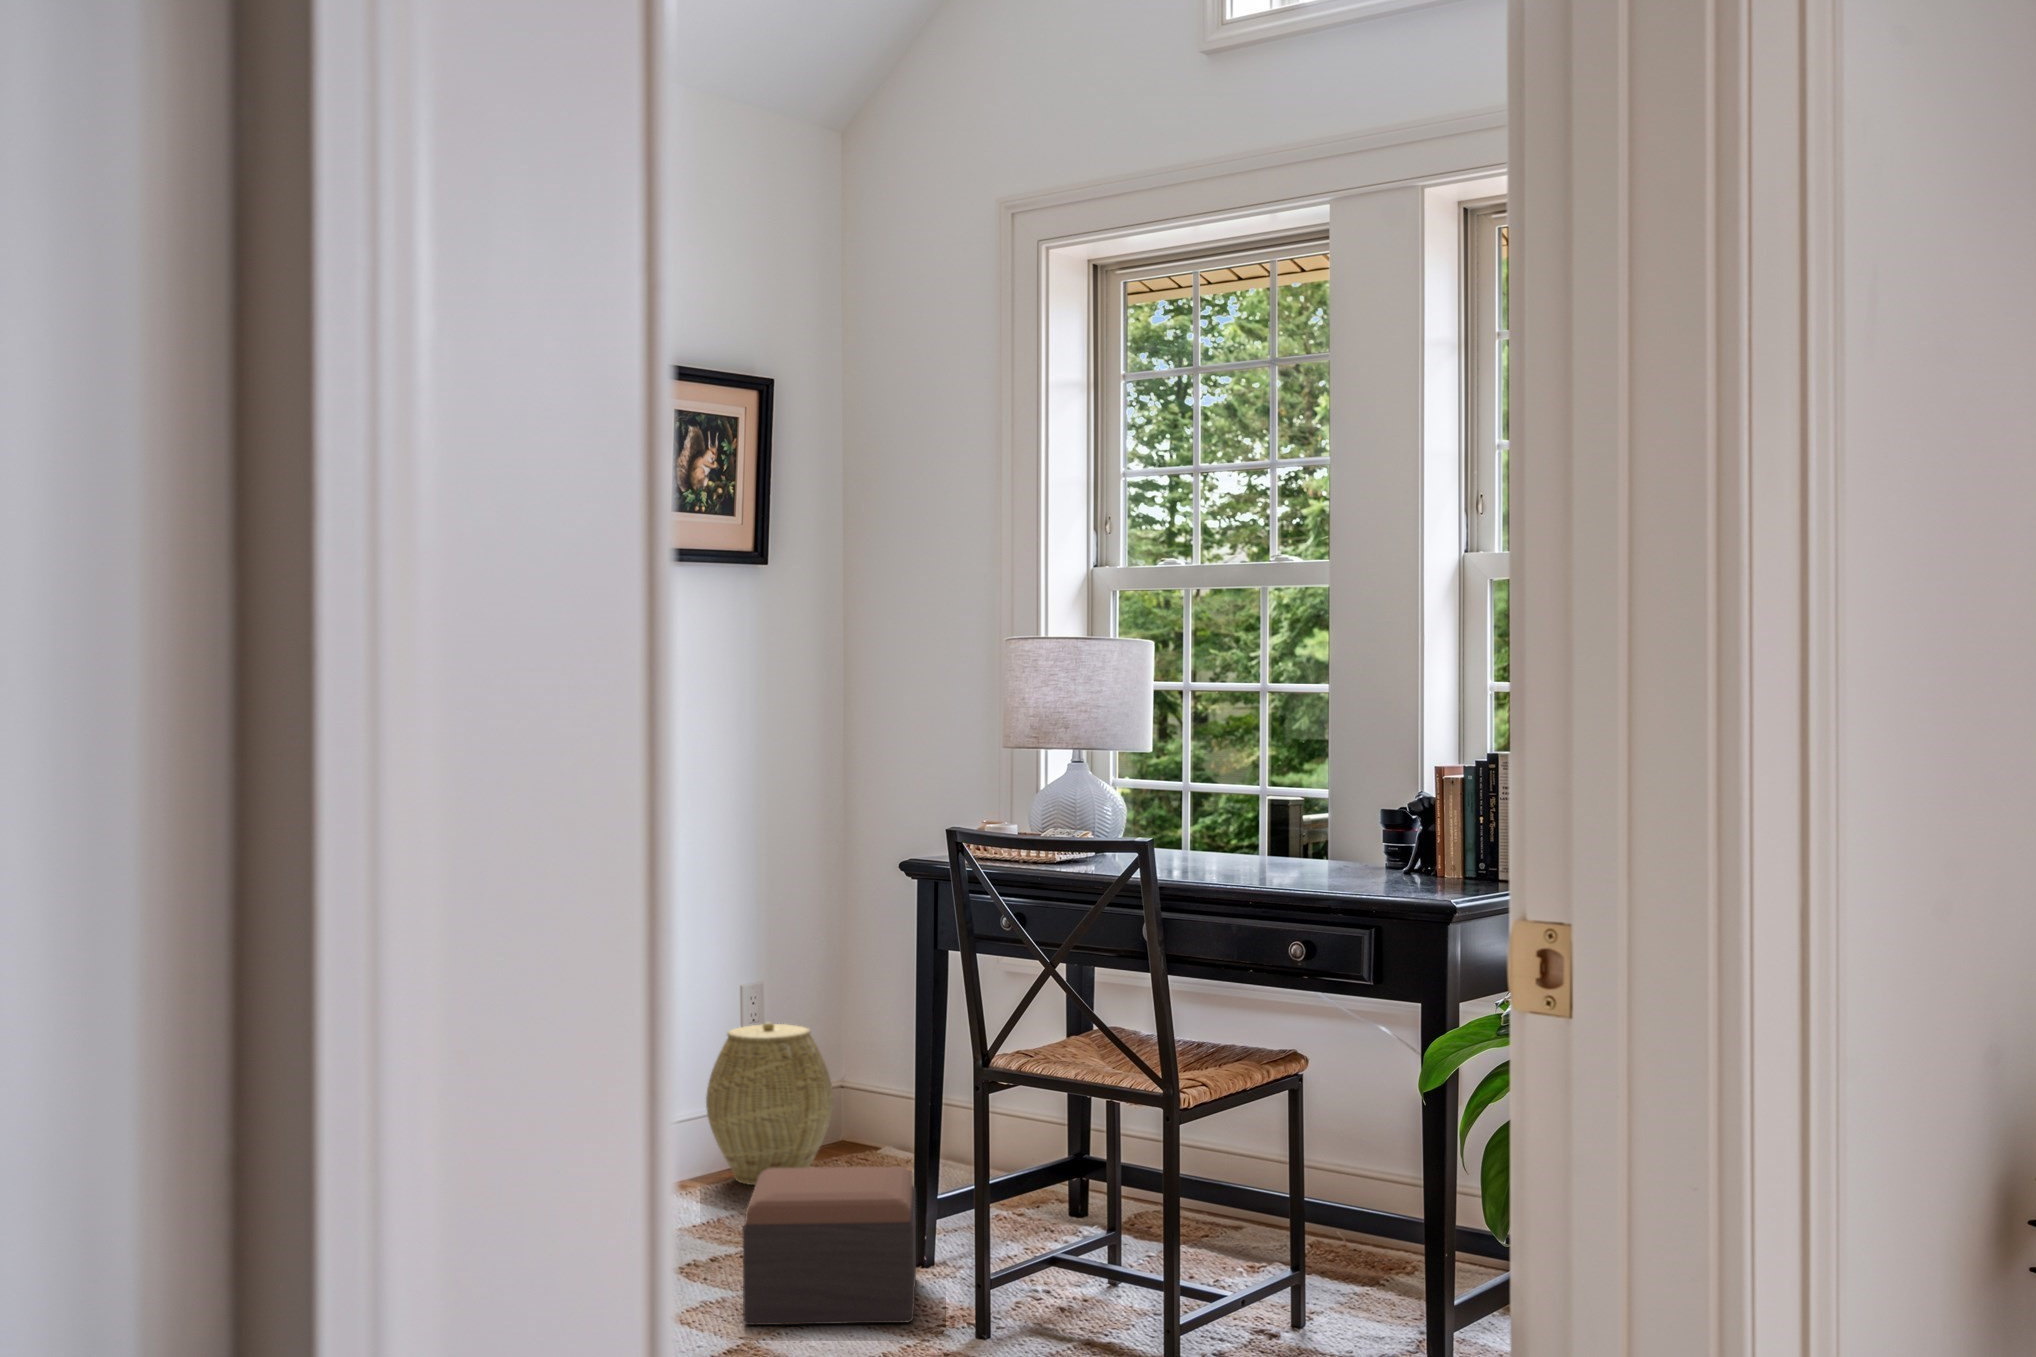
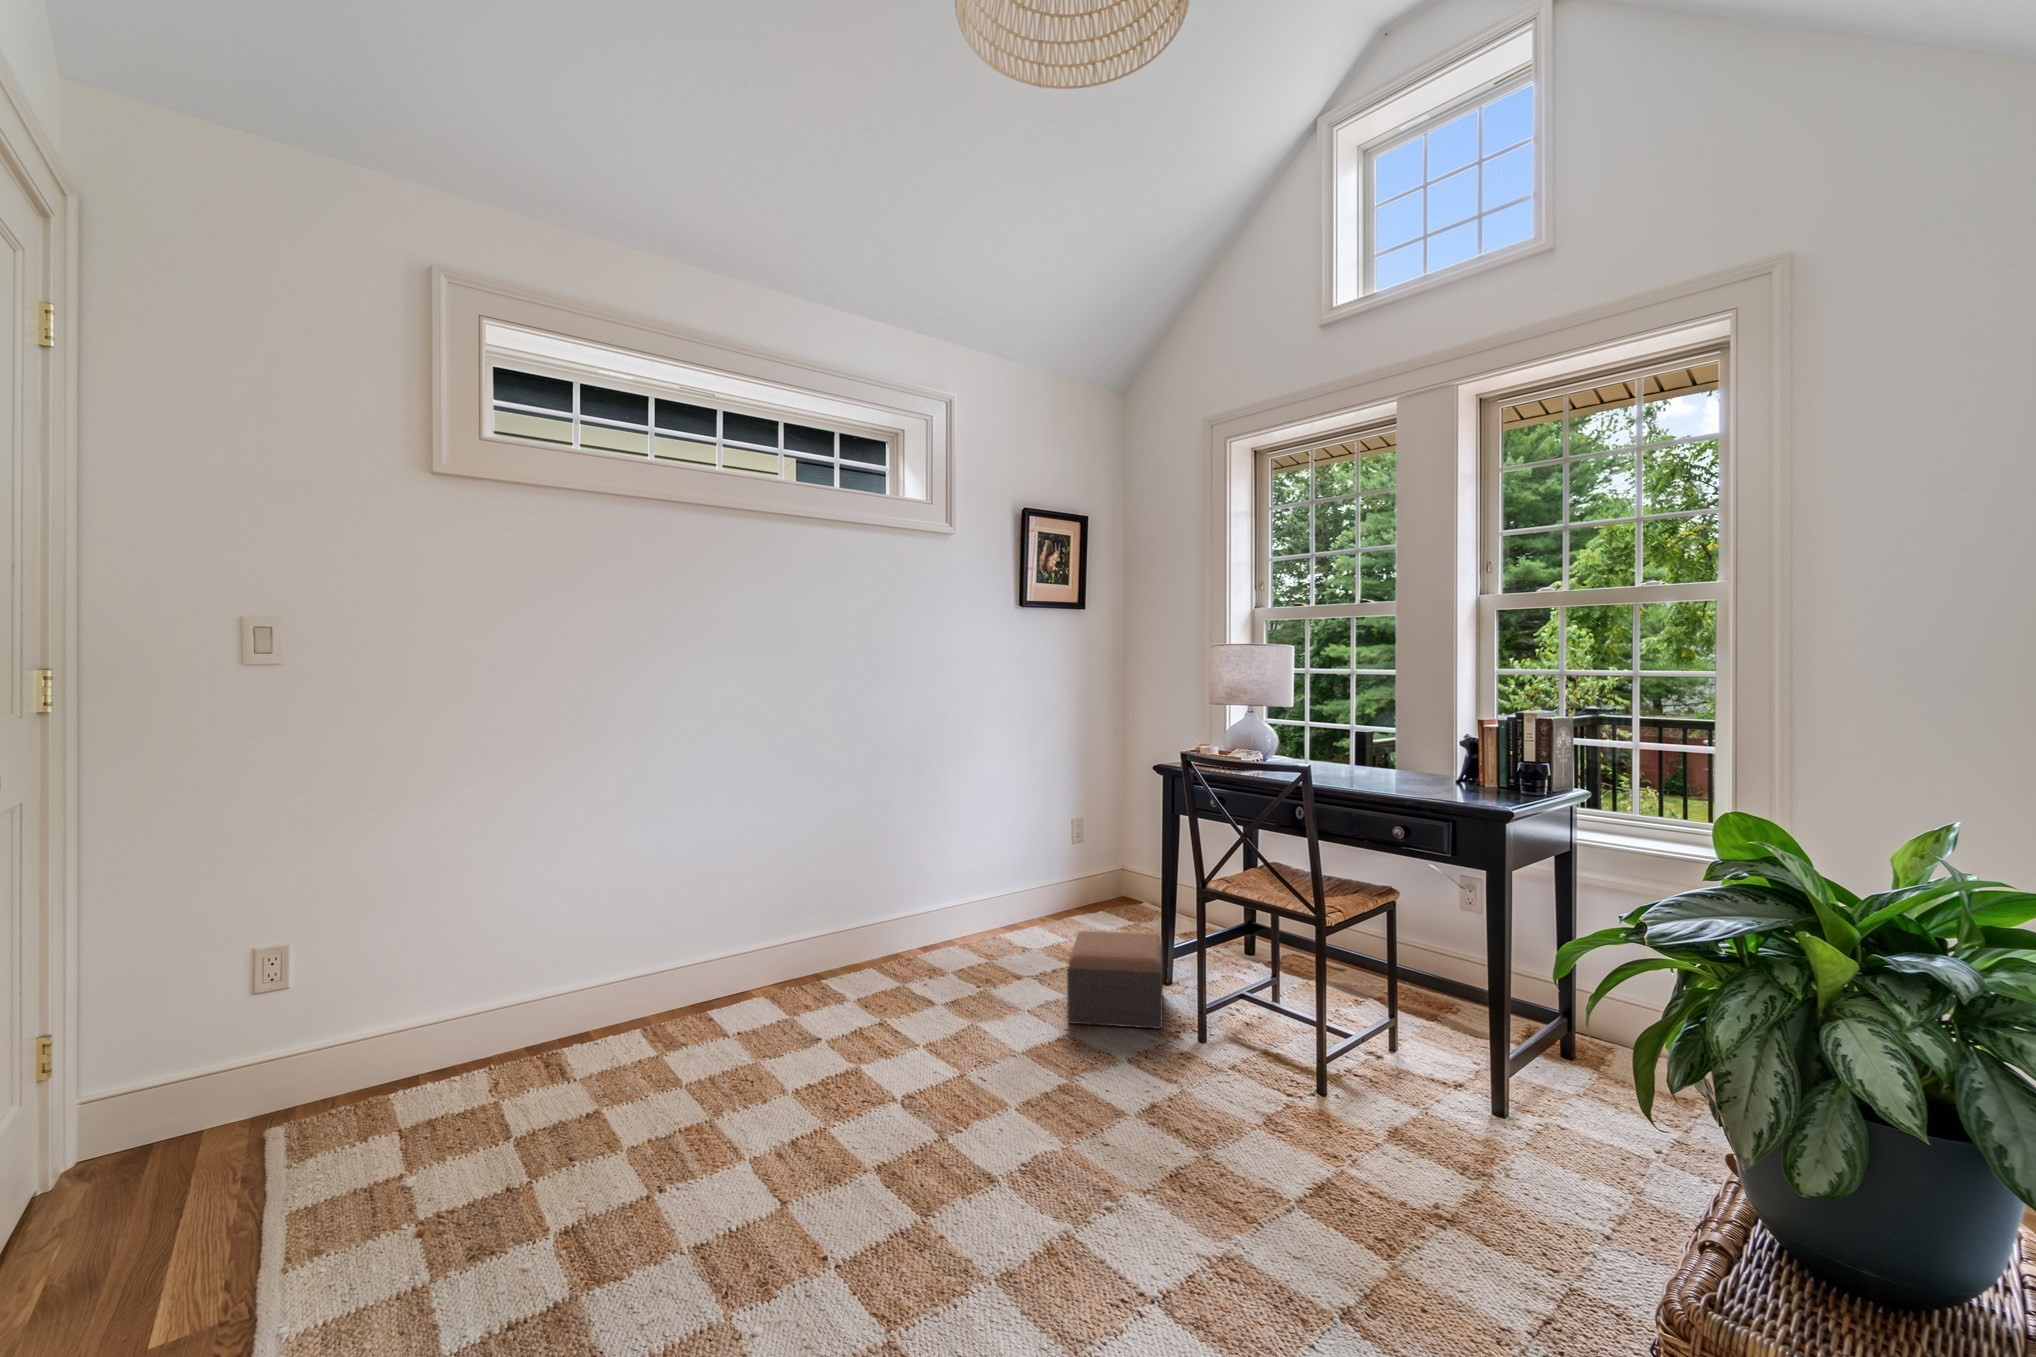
woven basket: present [706,1022,833,1185] -> none [1054,841,1118,924]

